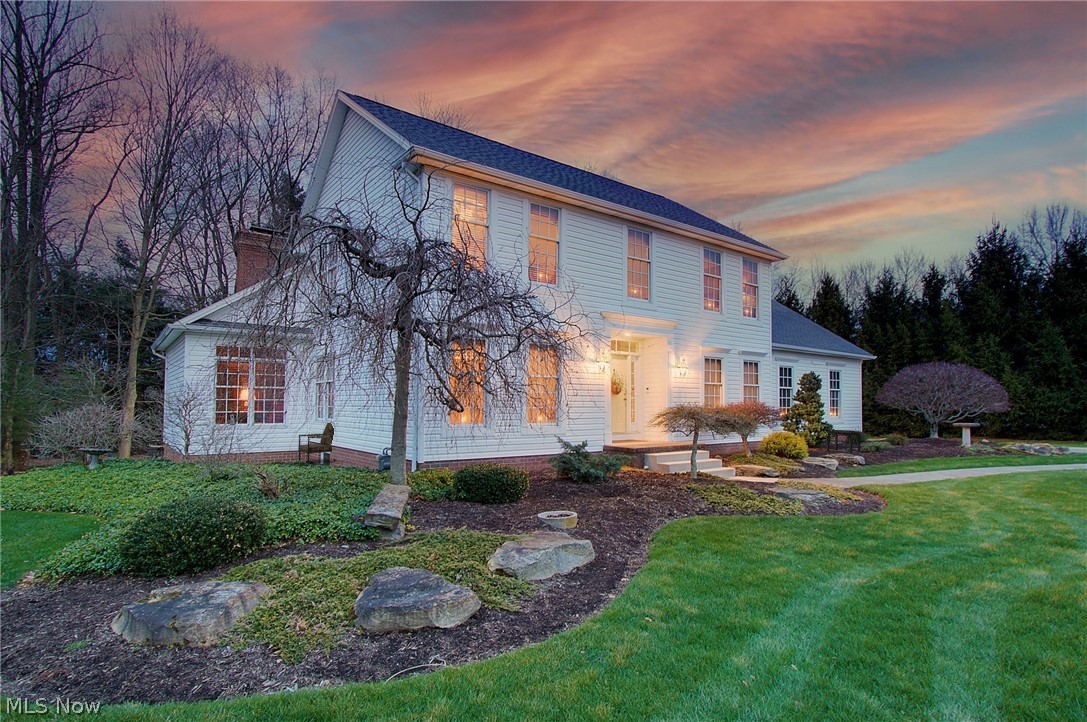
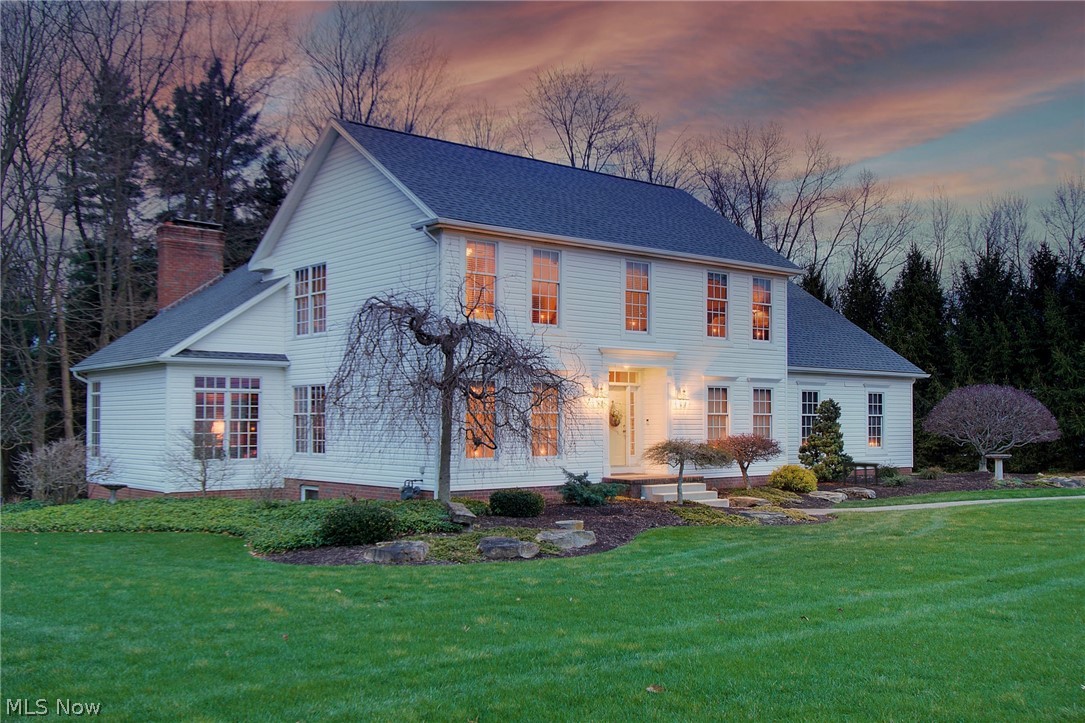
armchair: present [298,423,336,464] -> none [296,457,340,499]

